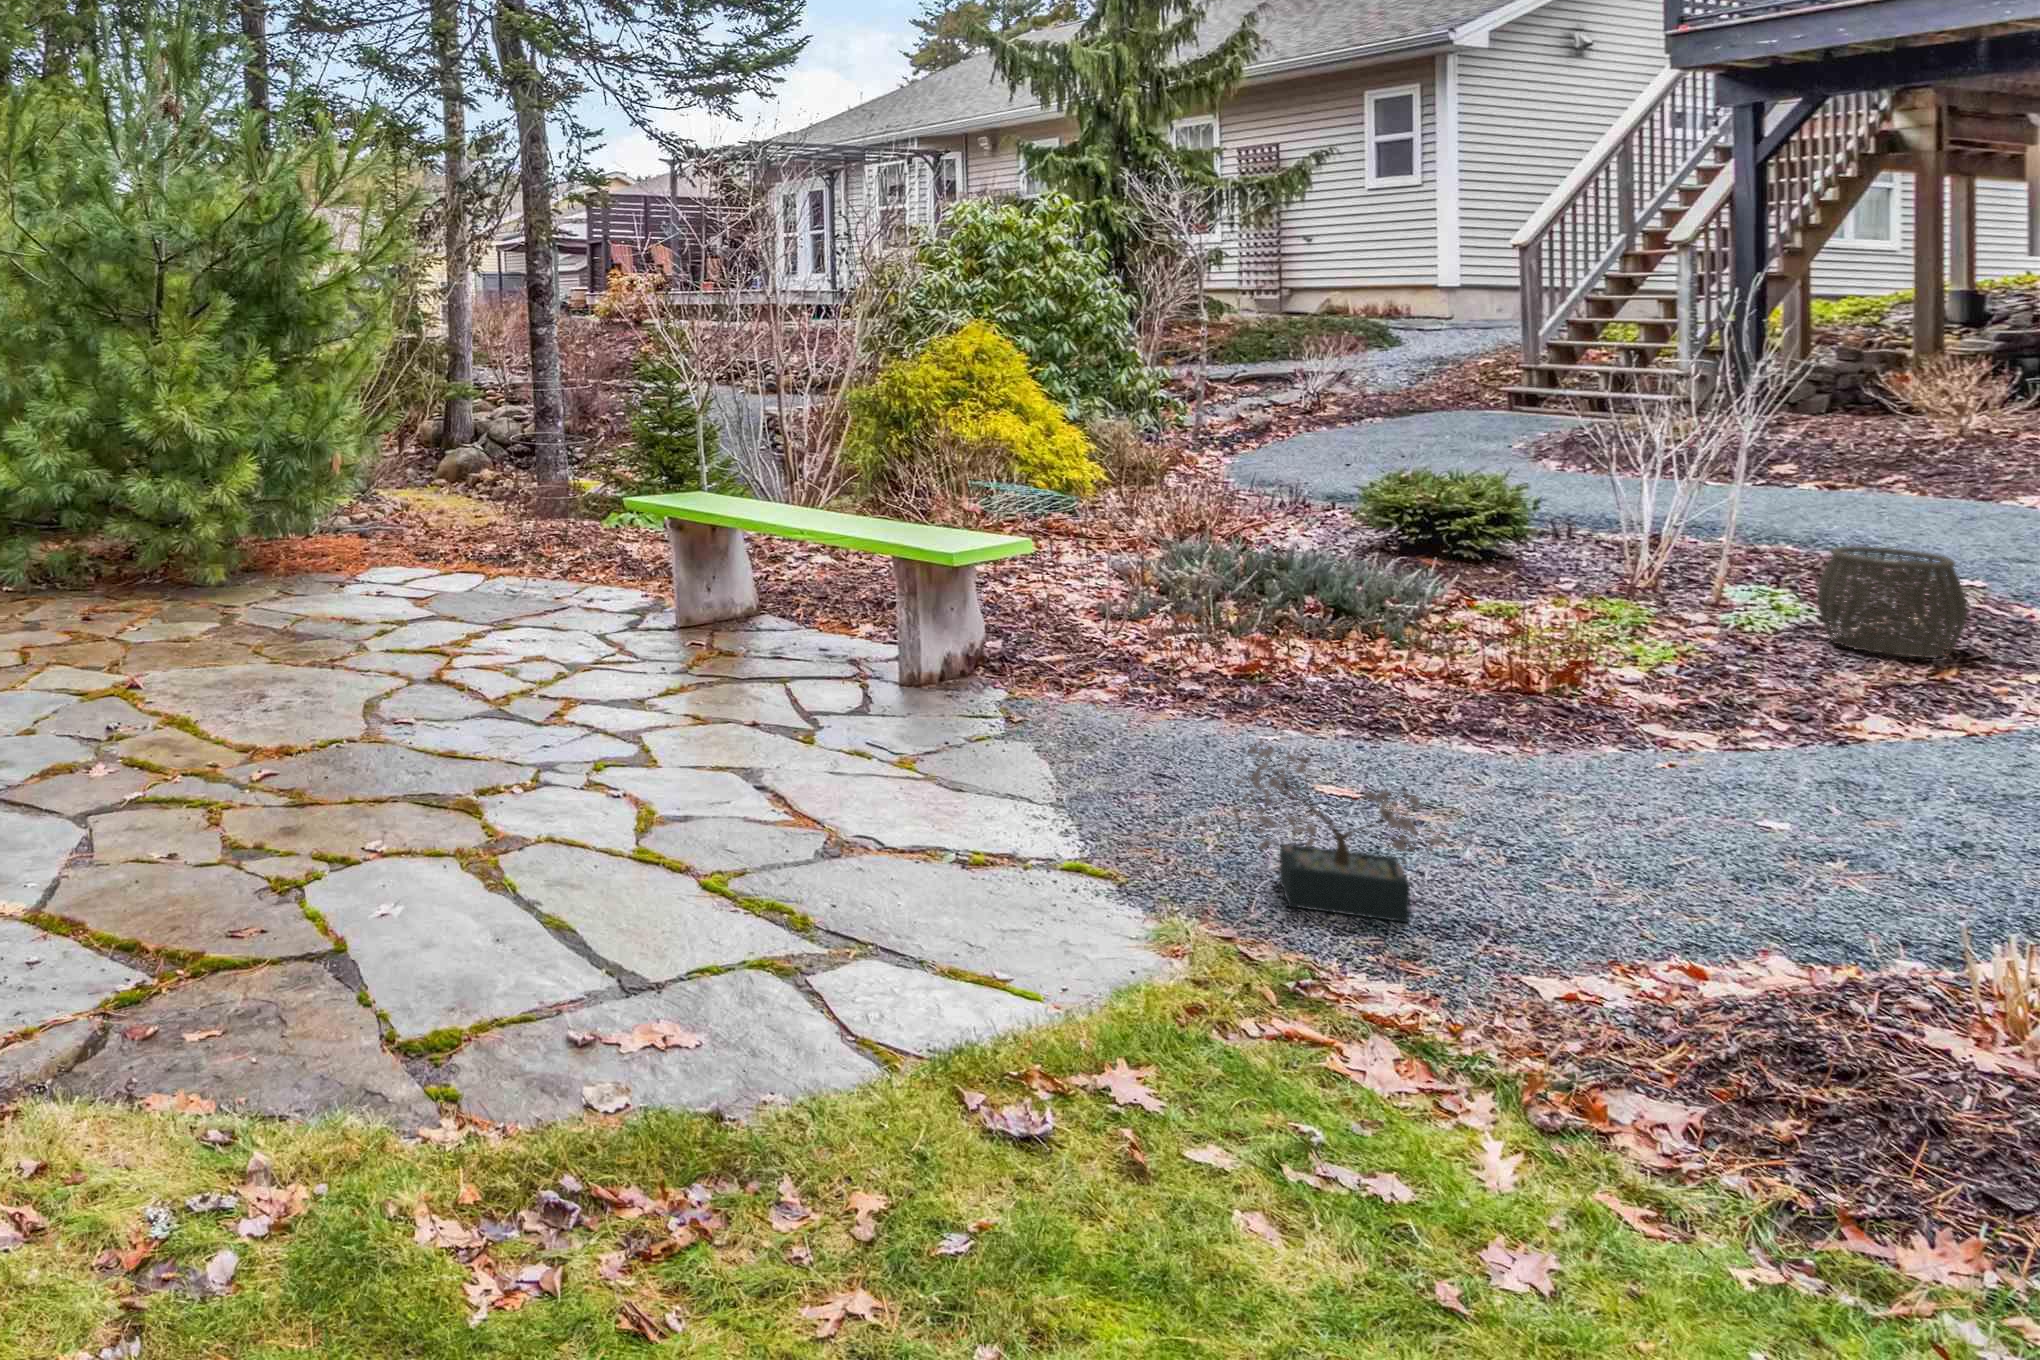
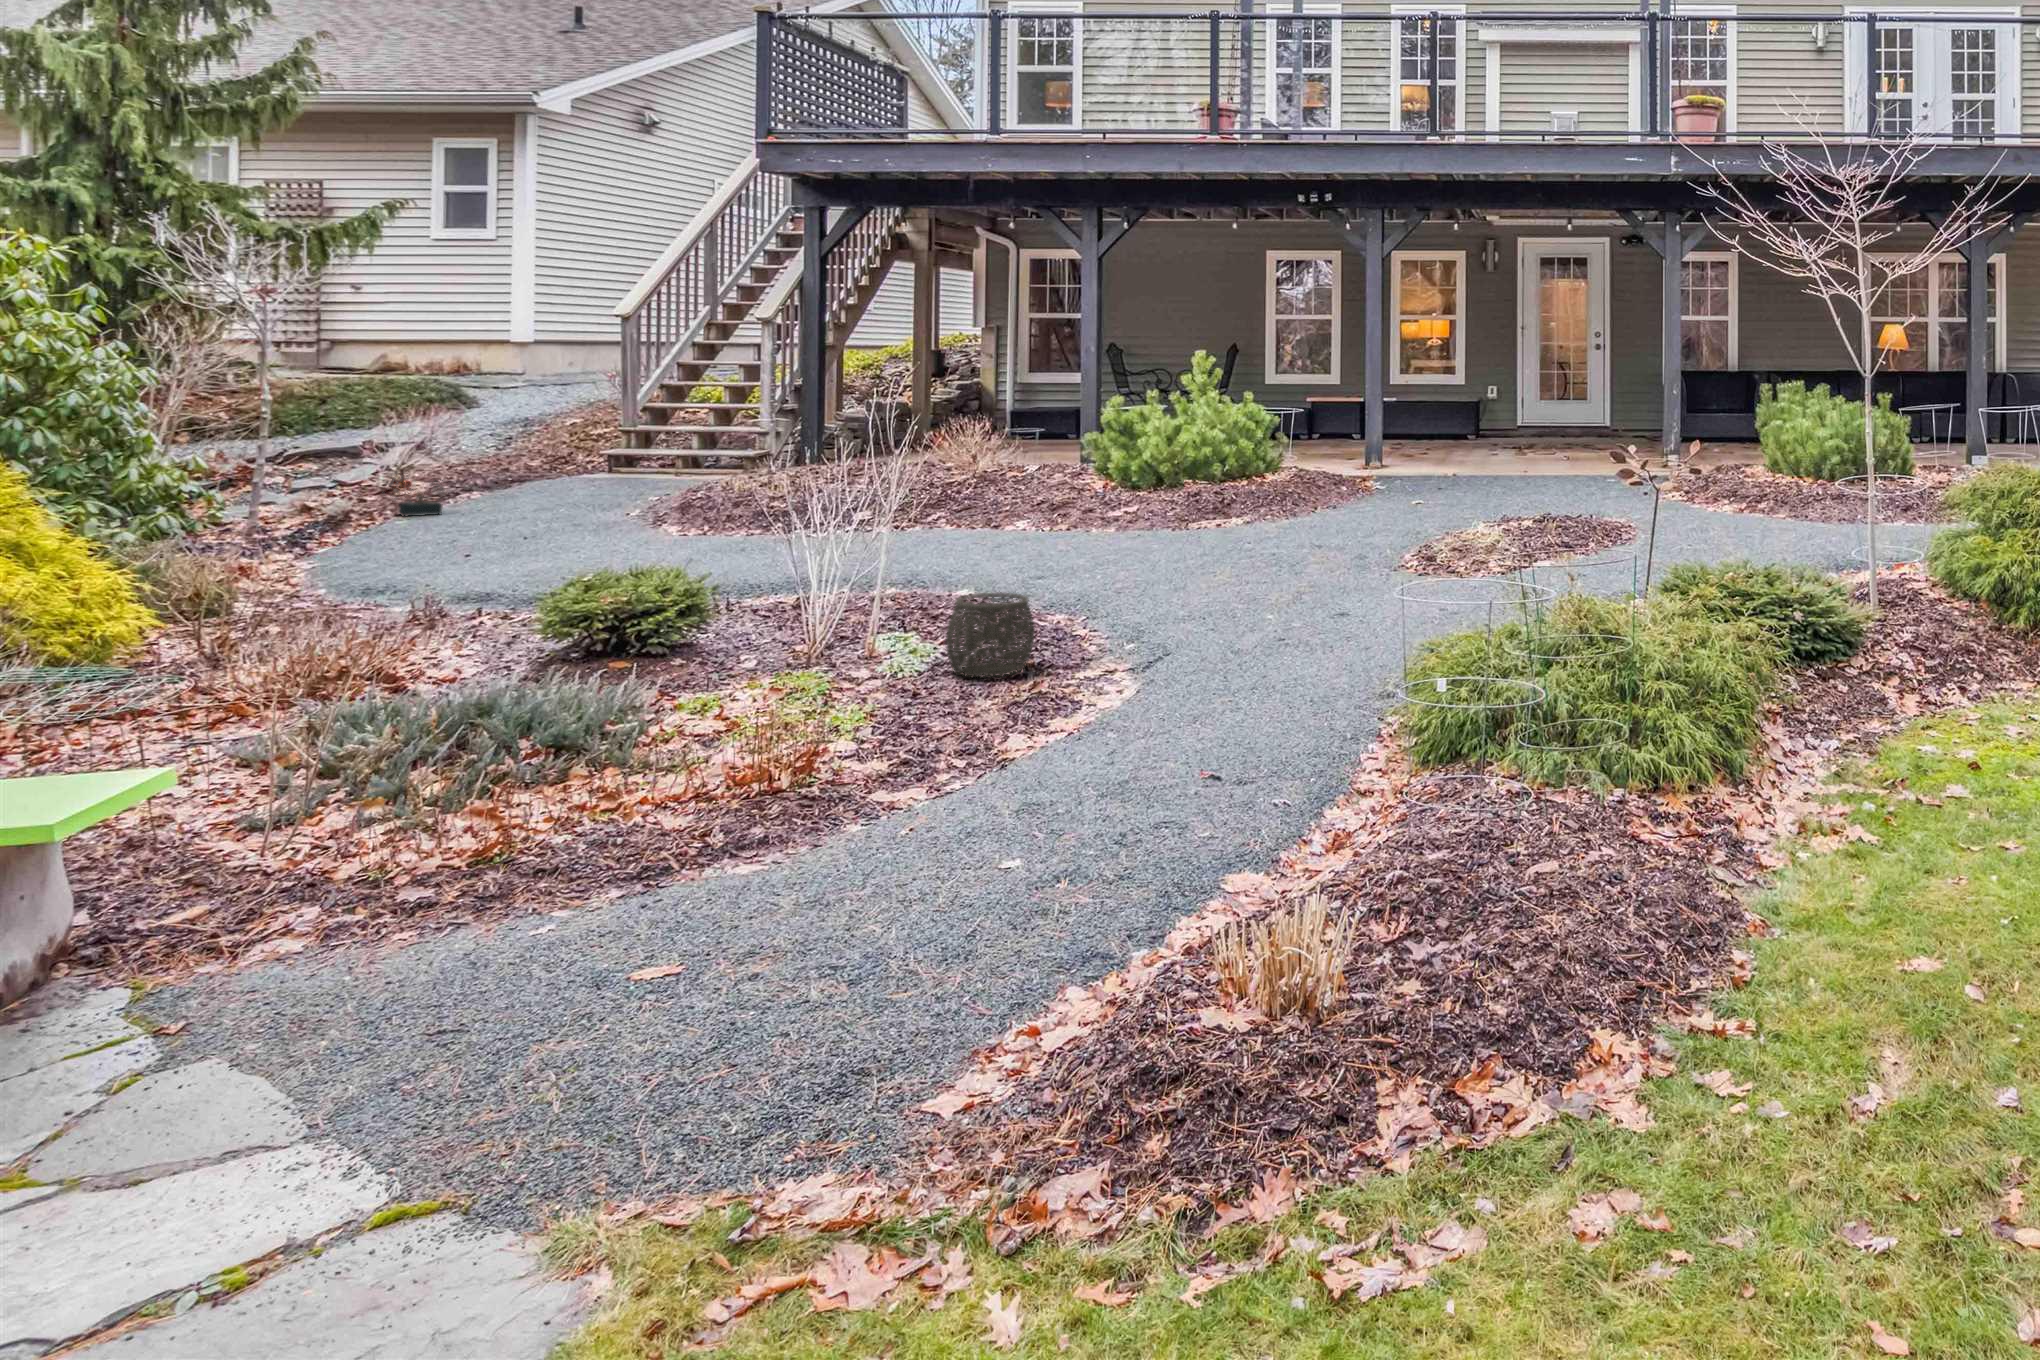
decorative plant: present [1232,741,1441,922] -> present [389,475,445,516]

